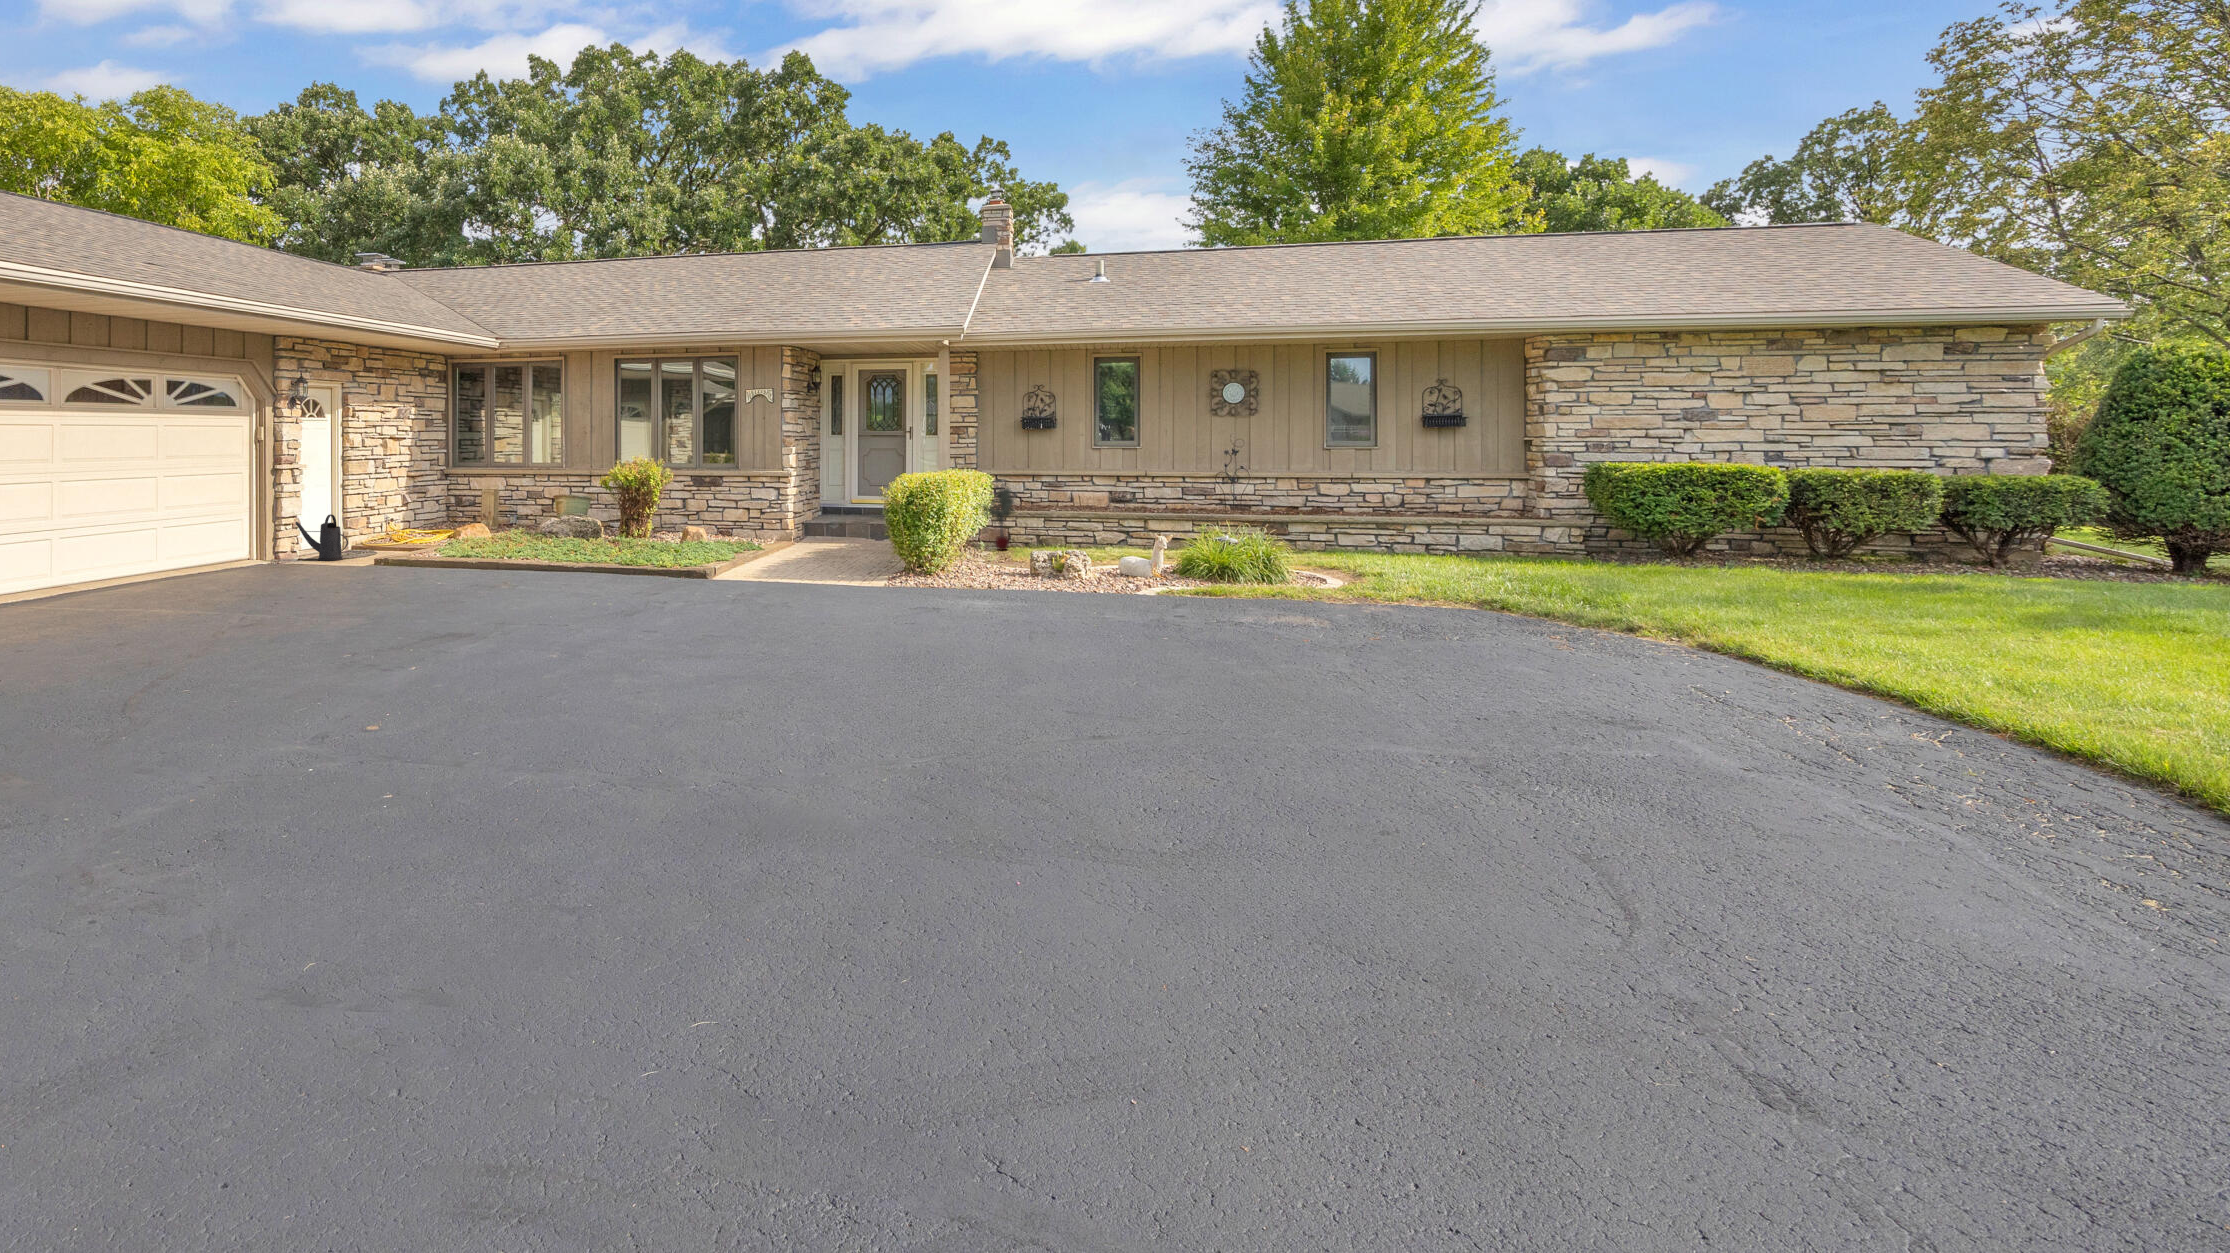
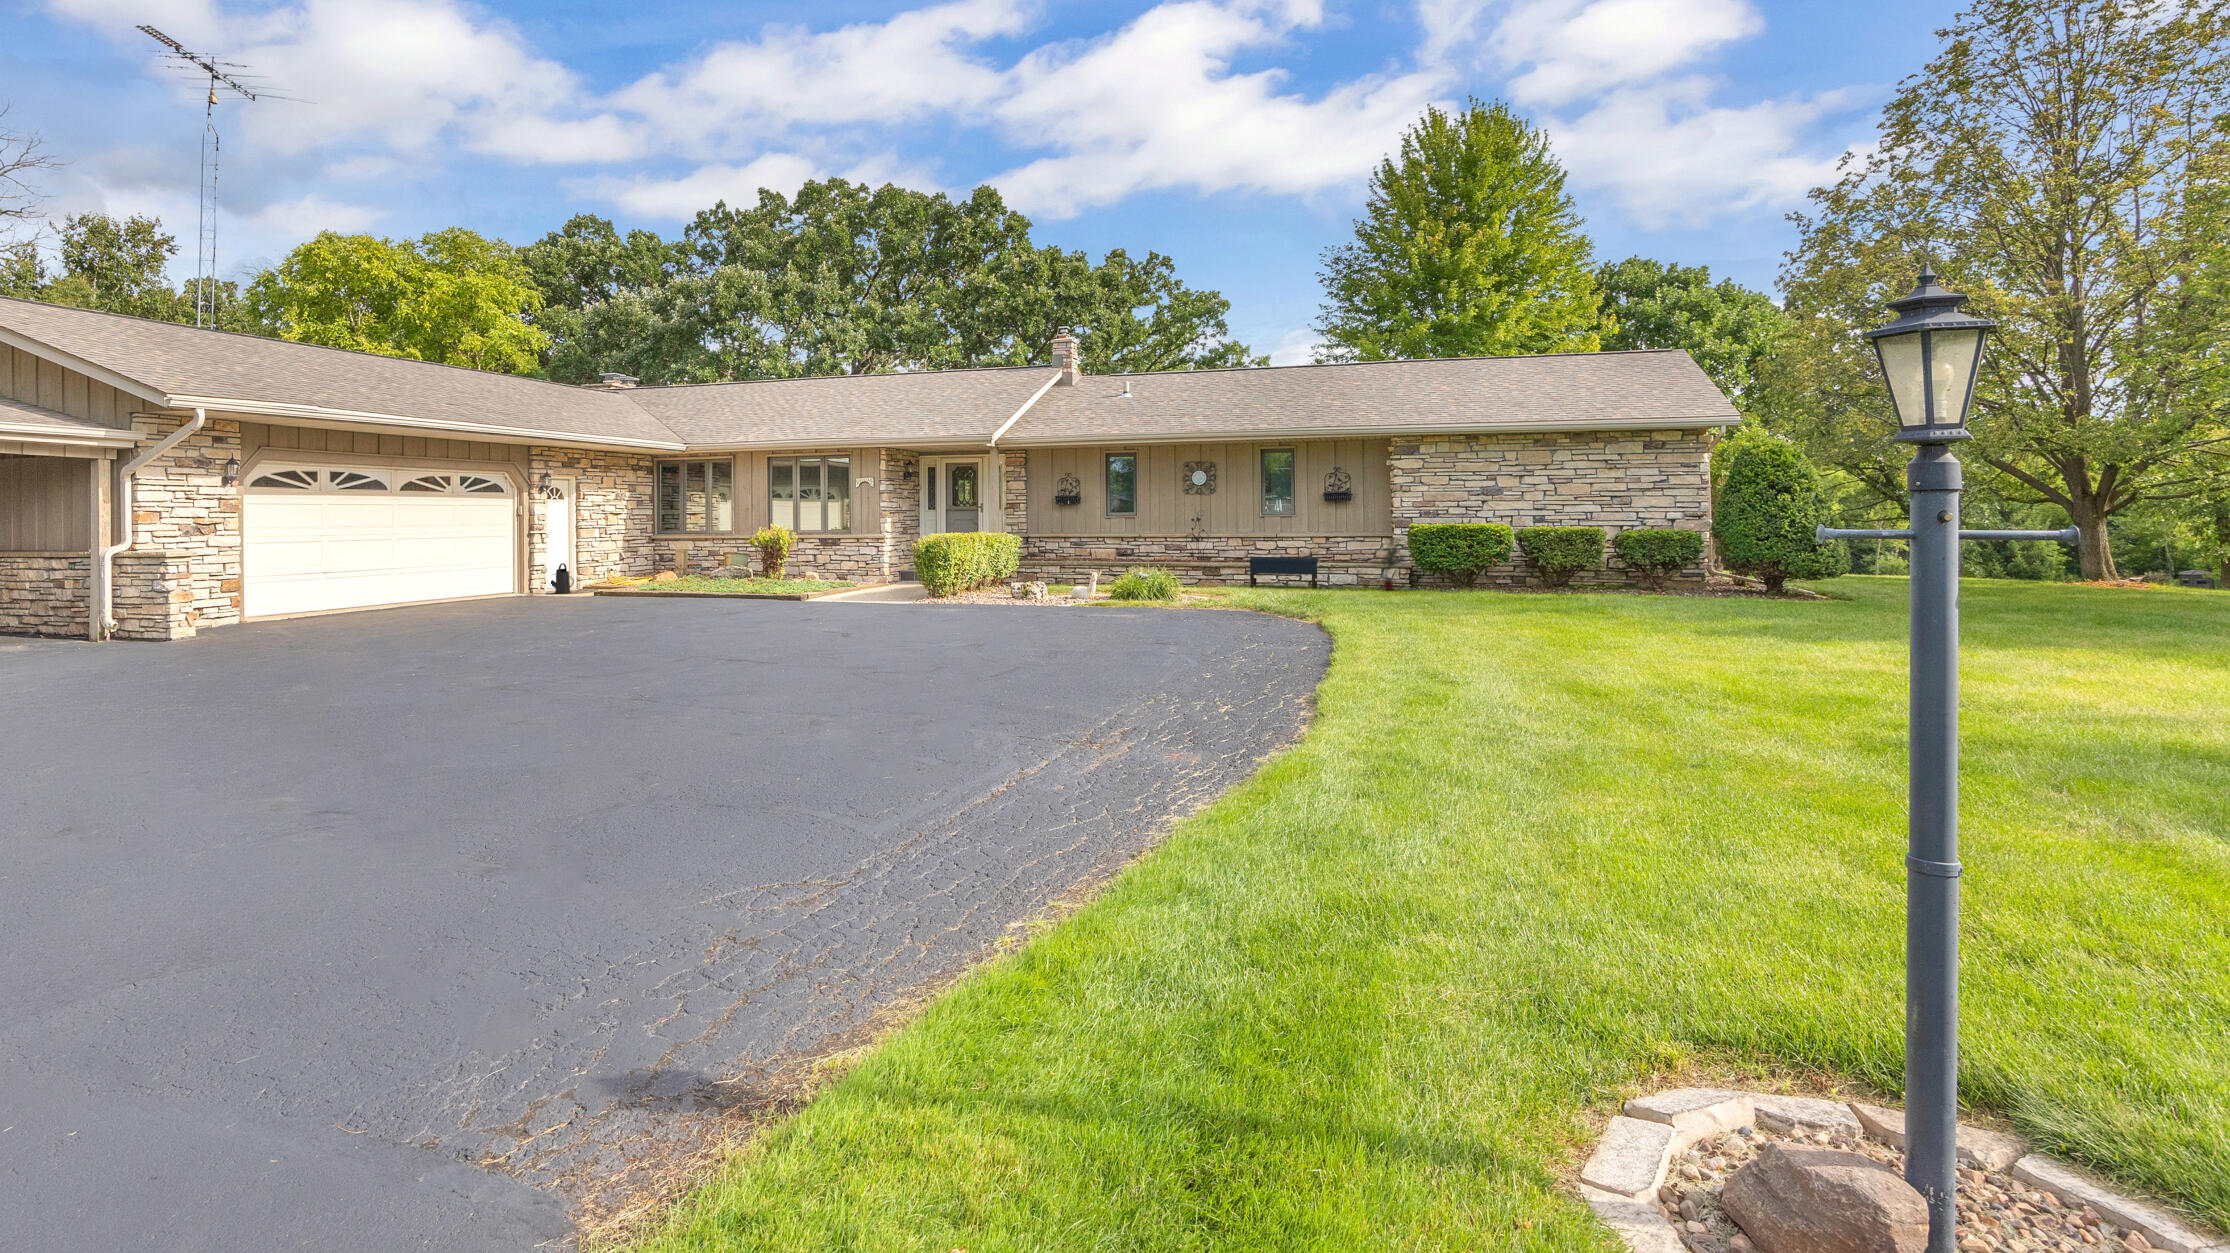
potted tree: present [982,480,1014,550] -> present [1370,540,1405,590]
bench: none [1322,504,1431,551] -> present [1249,557,1318,589]

